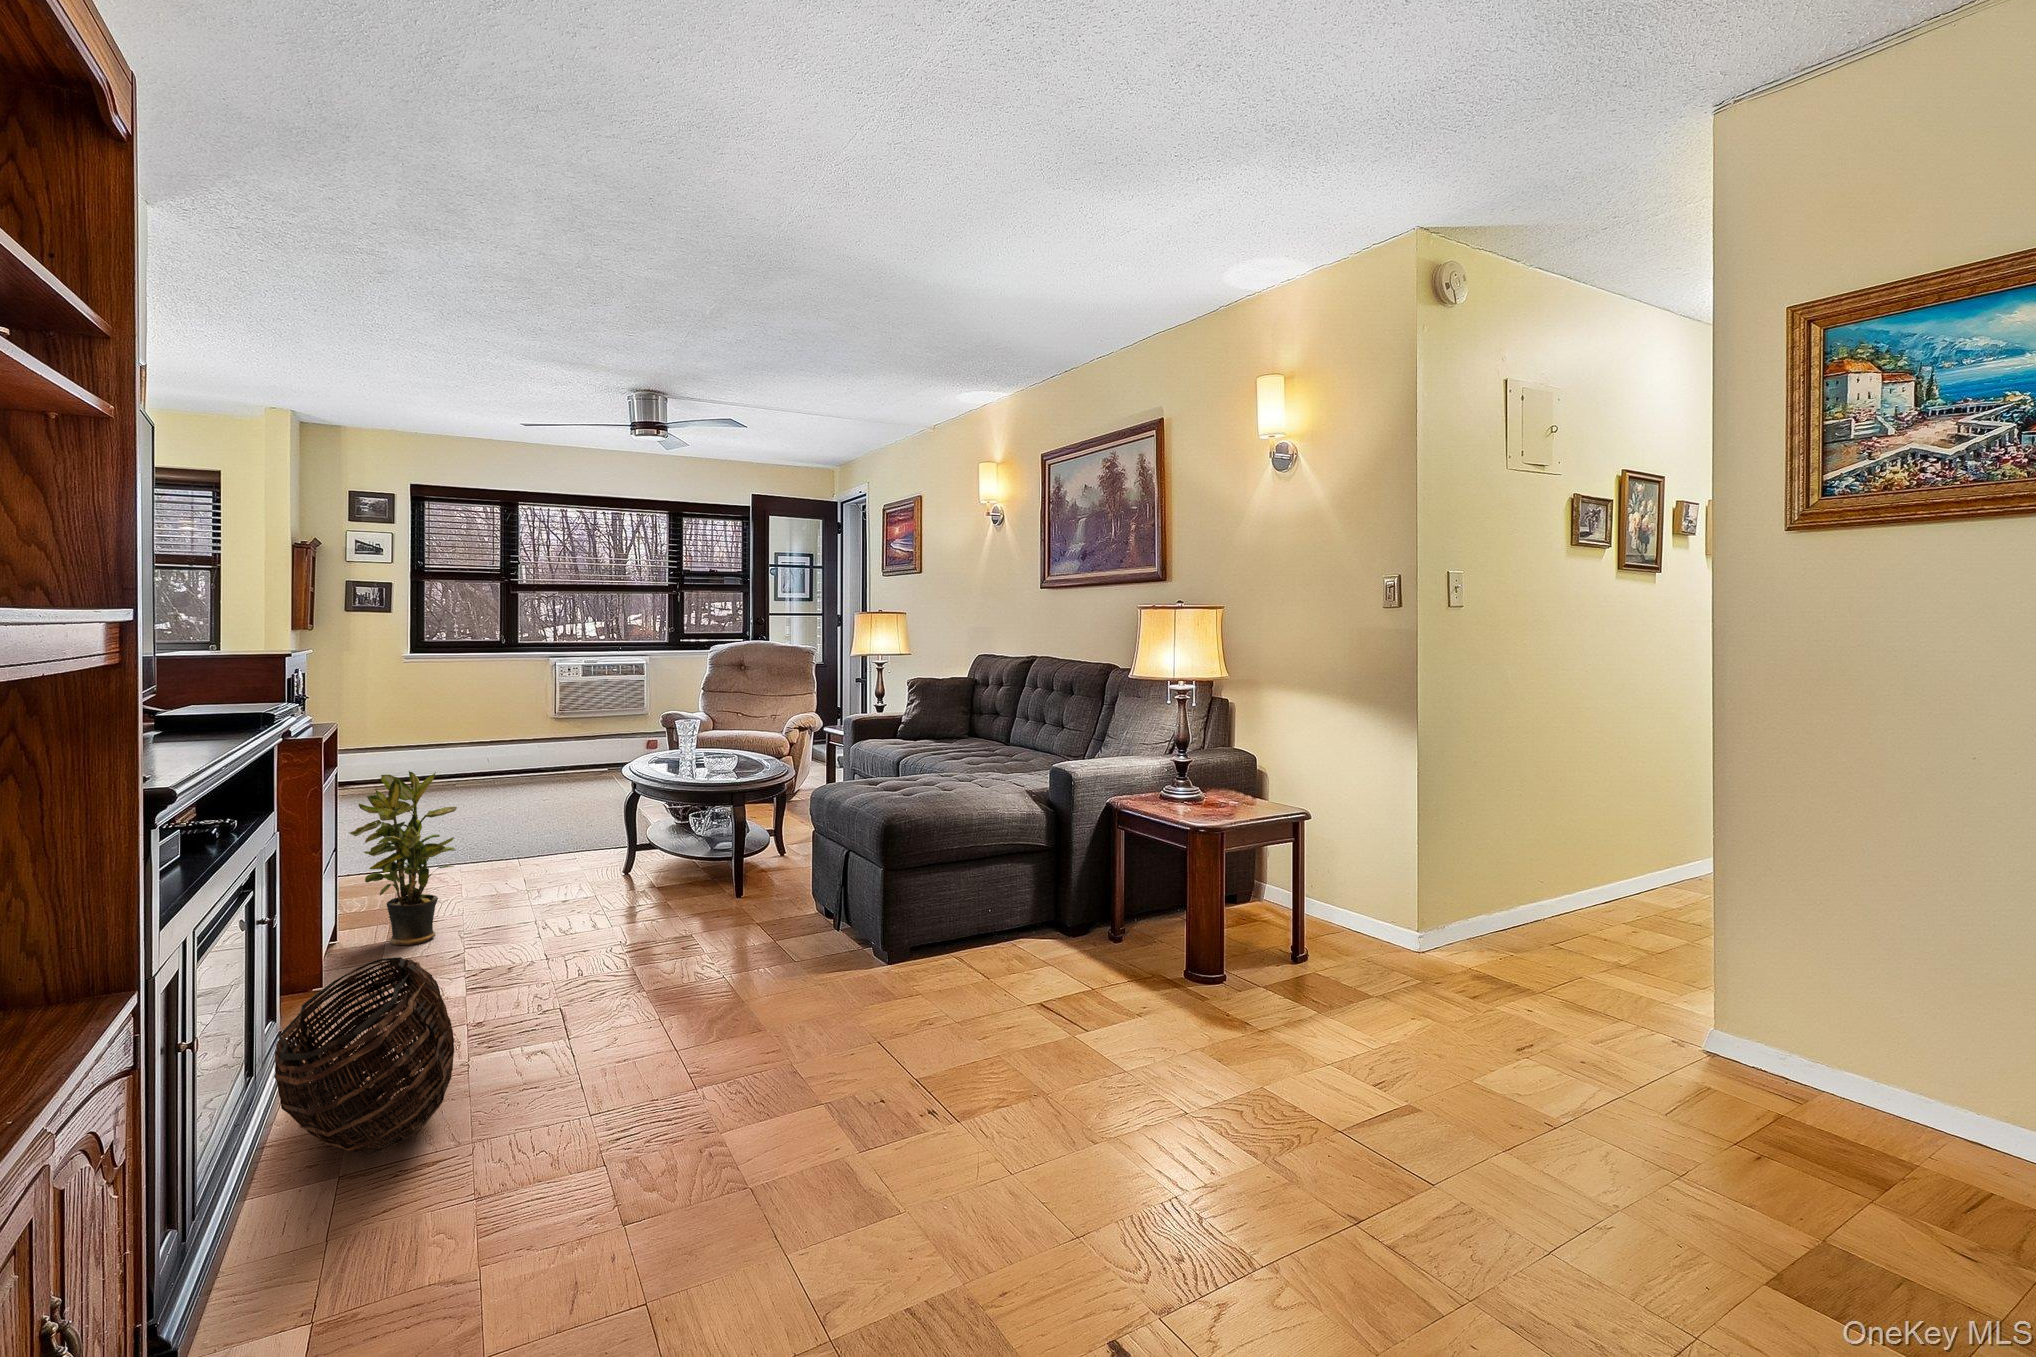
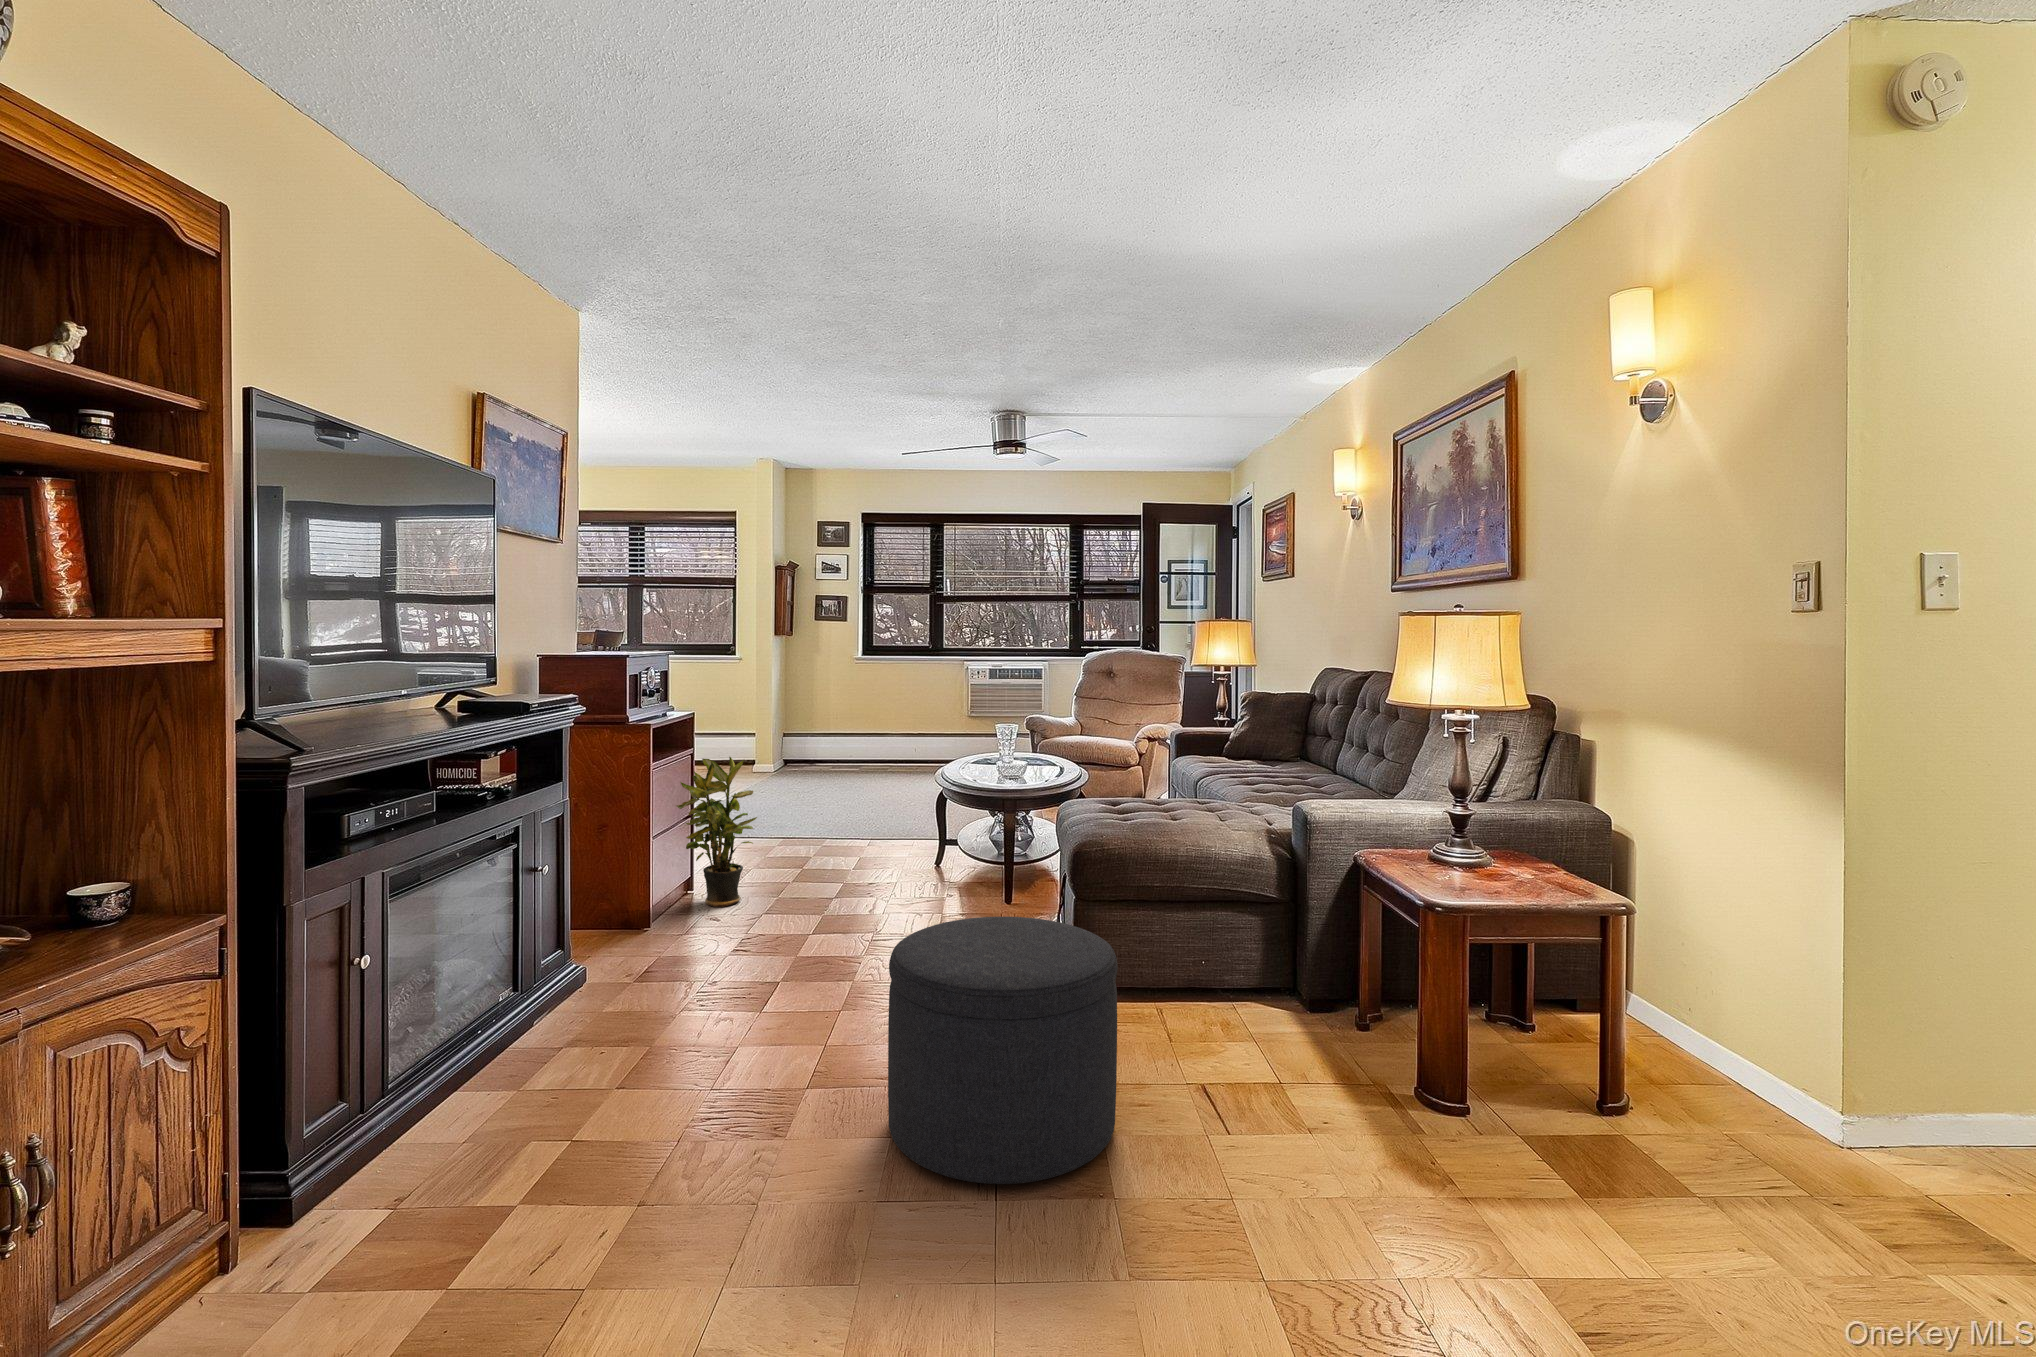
ottoman: none [811,877,1009,1091] -> present [888,917,1118,1184]
basket: present [274,957,455,1155] -> none [405,926,607,1111]

